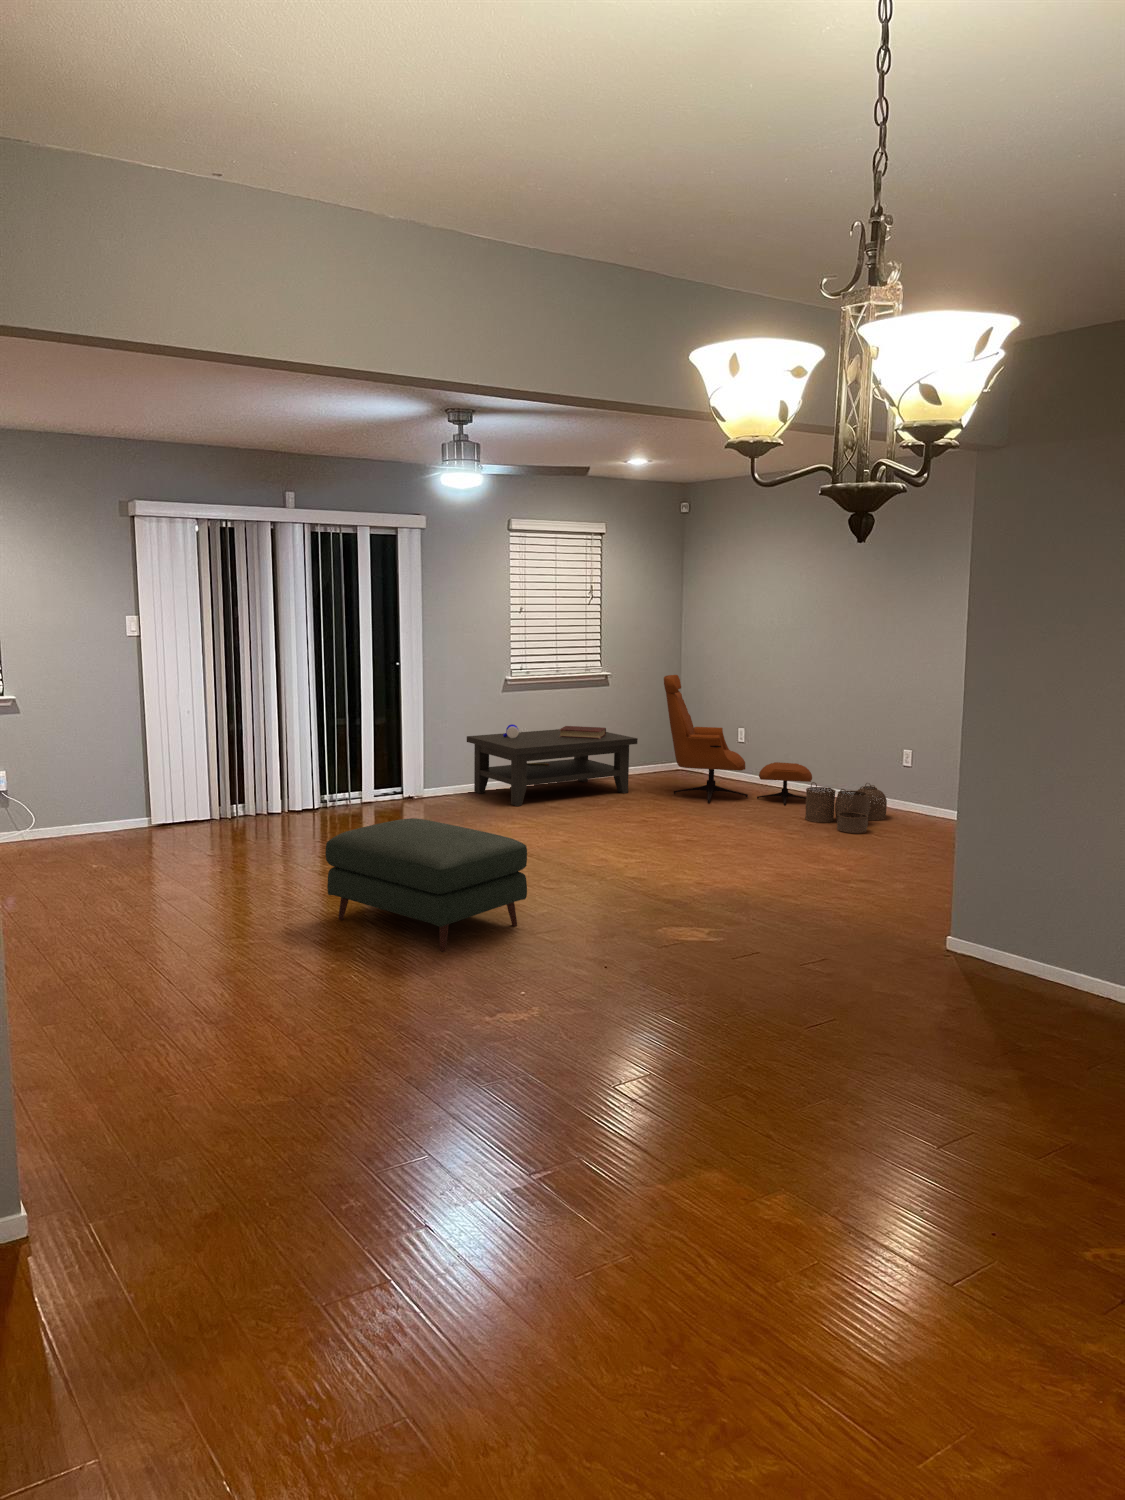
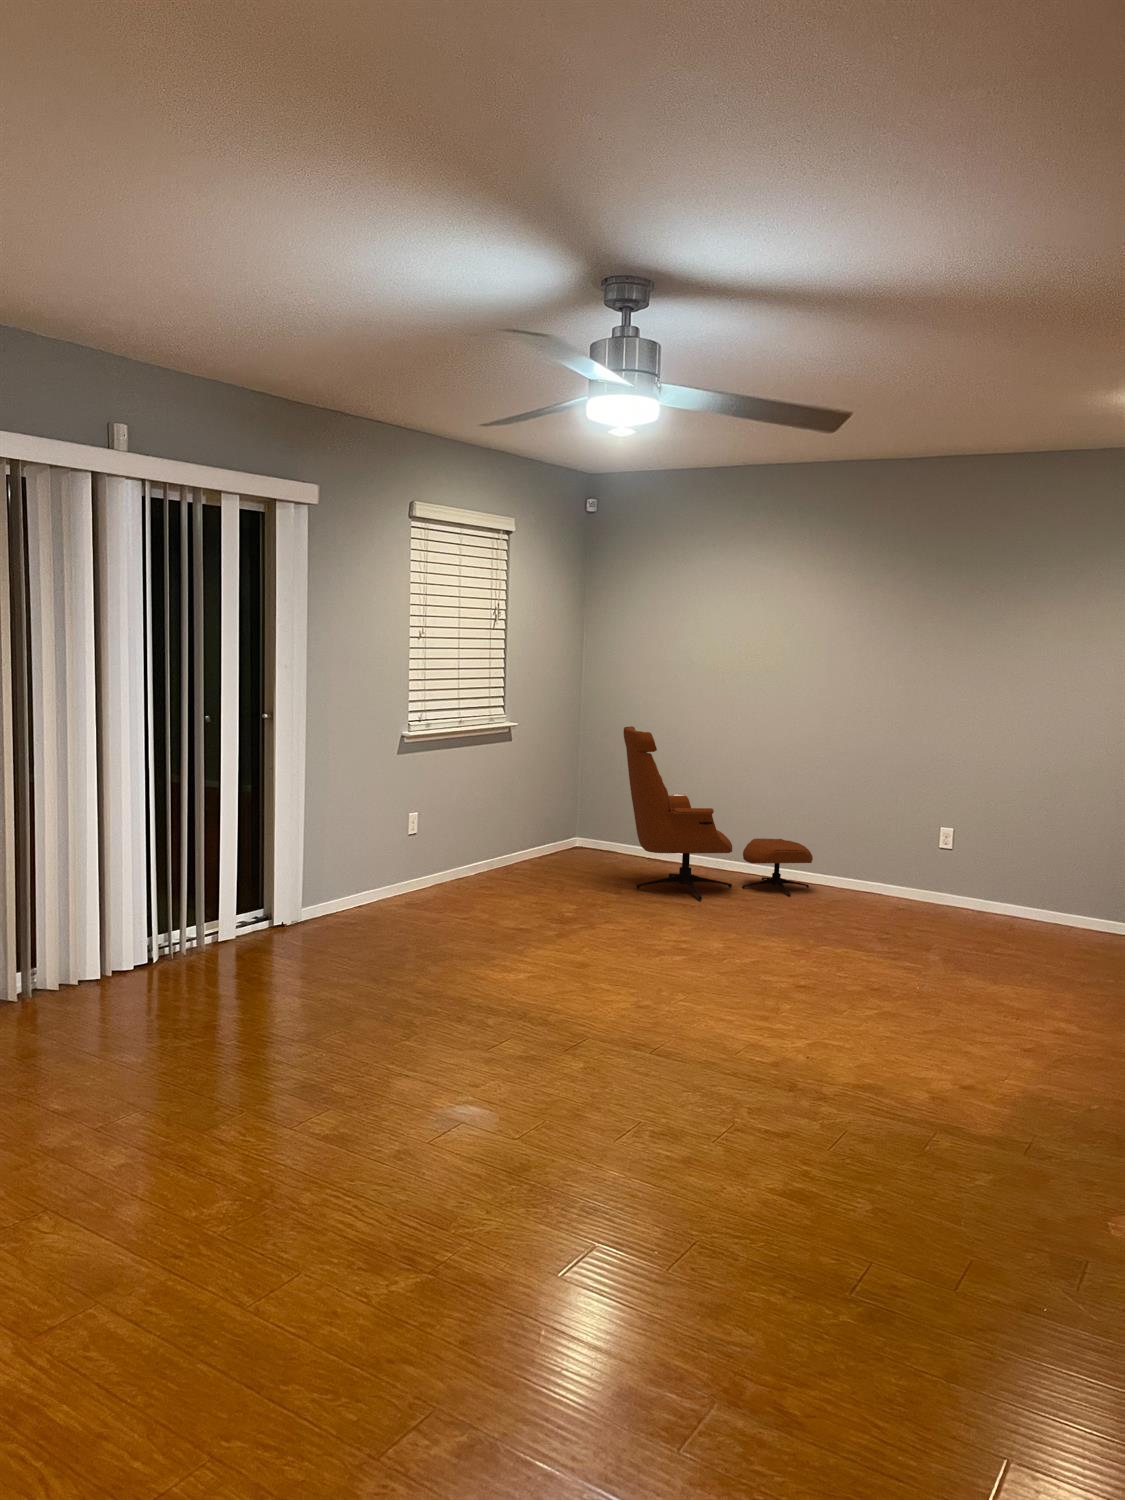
coffee table: present [467,724,638,806] -> none [356,800,591,928]
woven basket: present [805,782,887,833] -> none [845,863,948,935]
ottoman: present [325,818,527,952] -> none [483,1011,847,1309]

